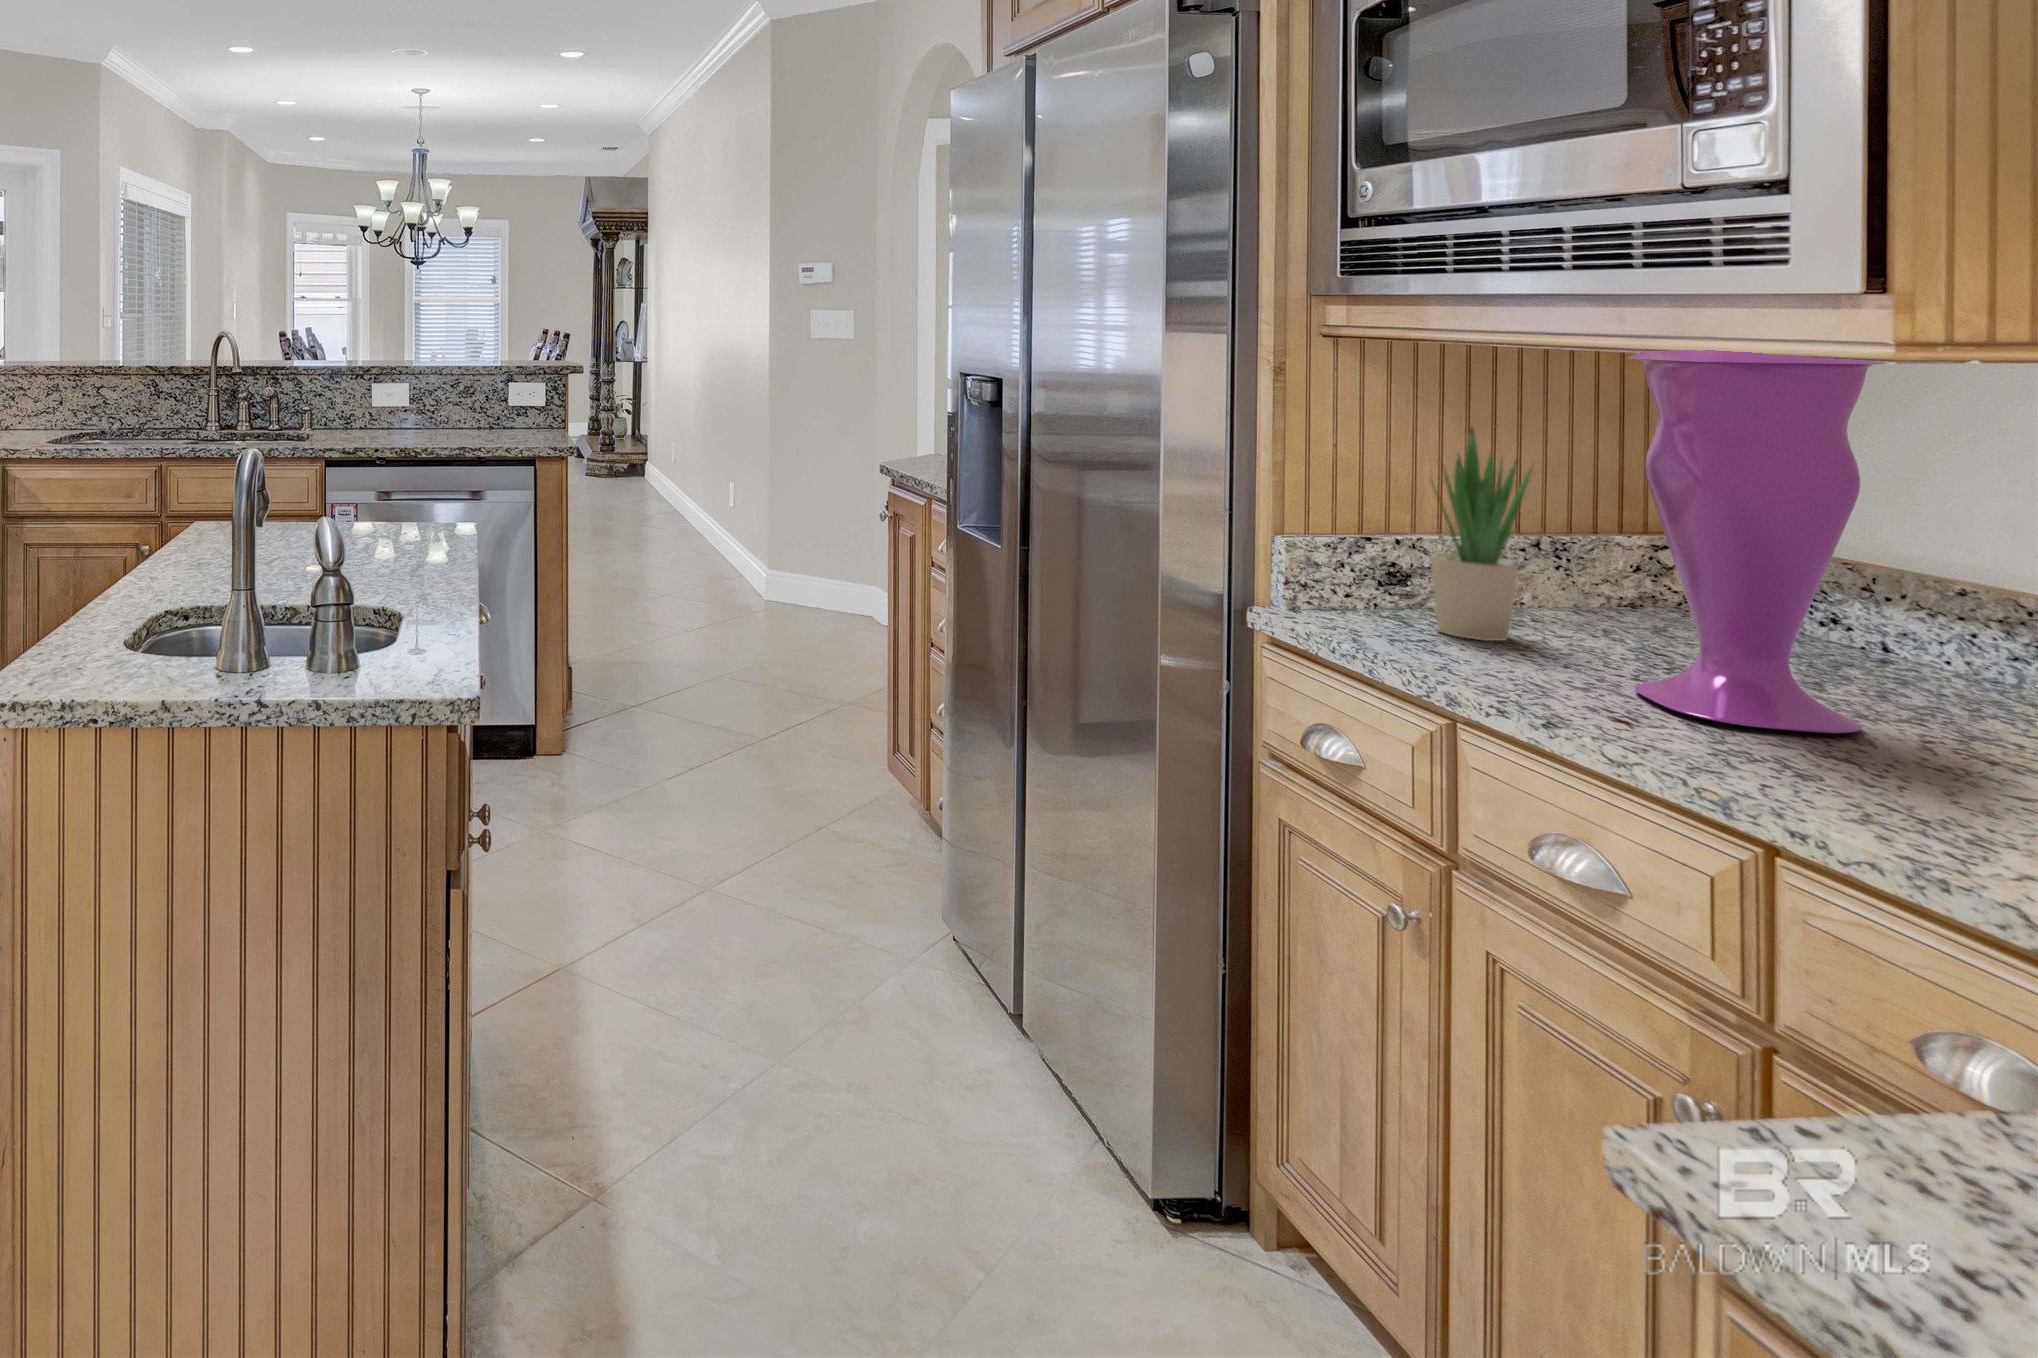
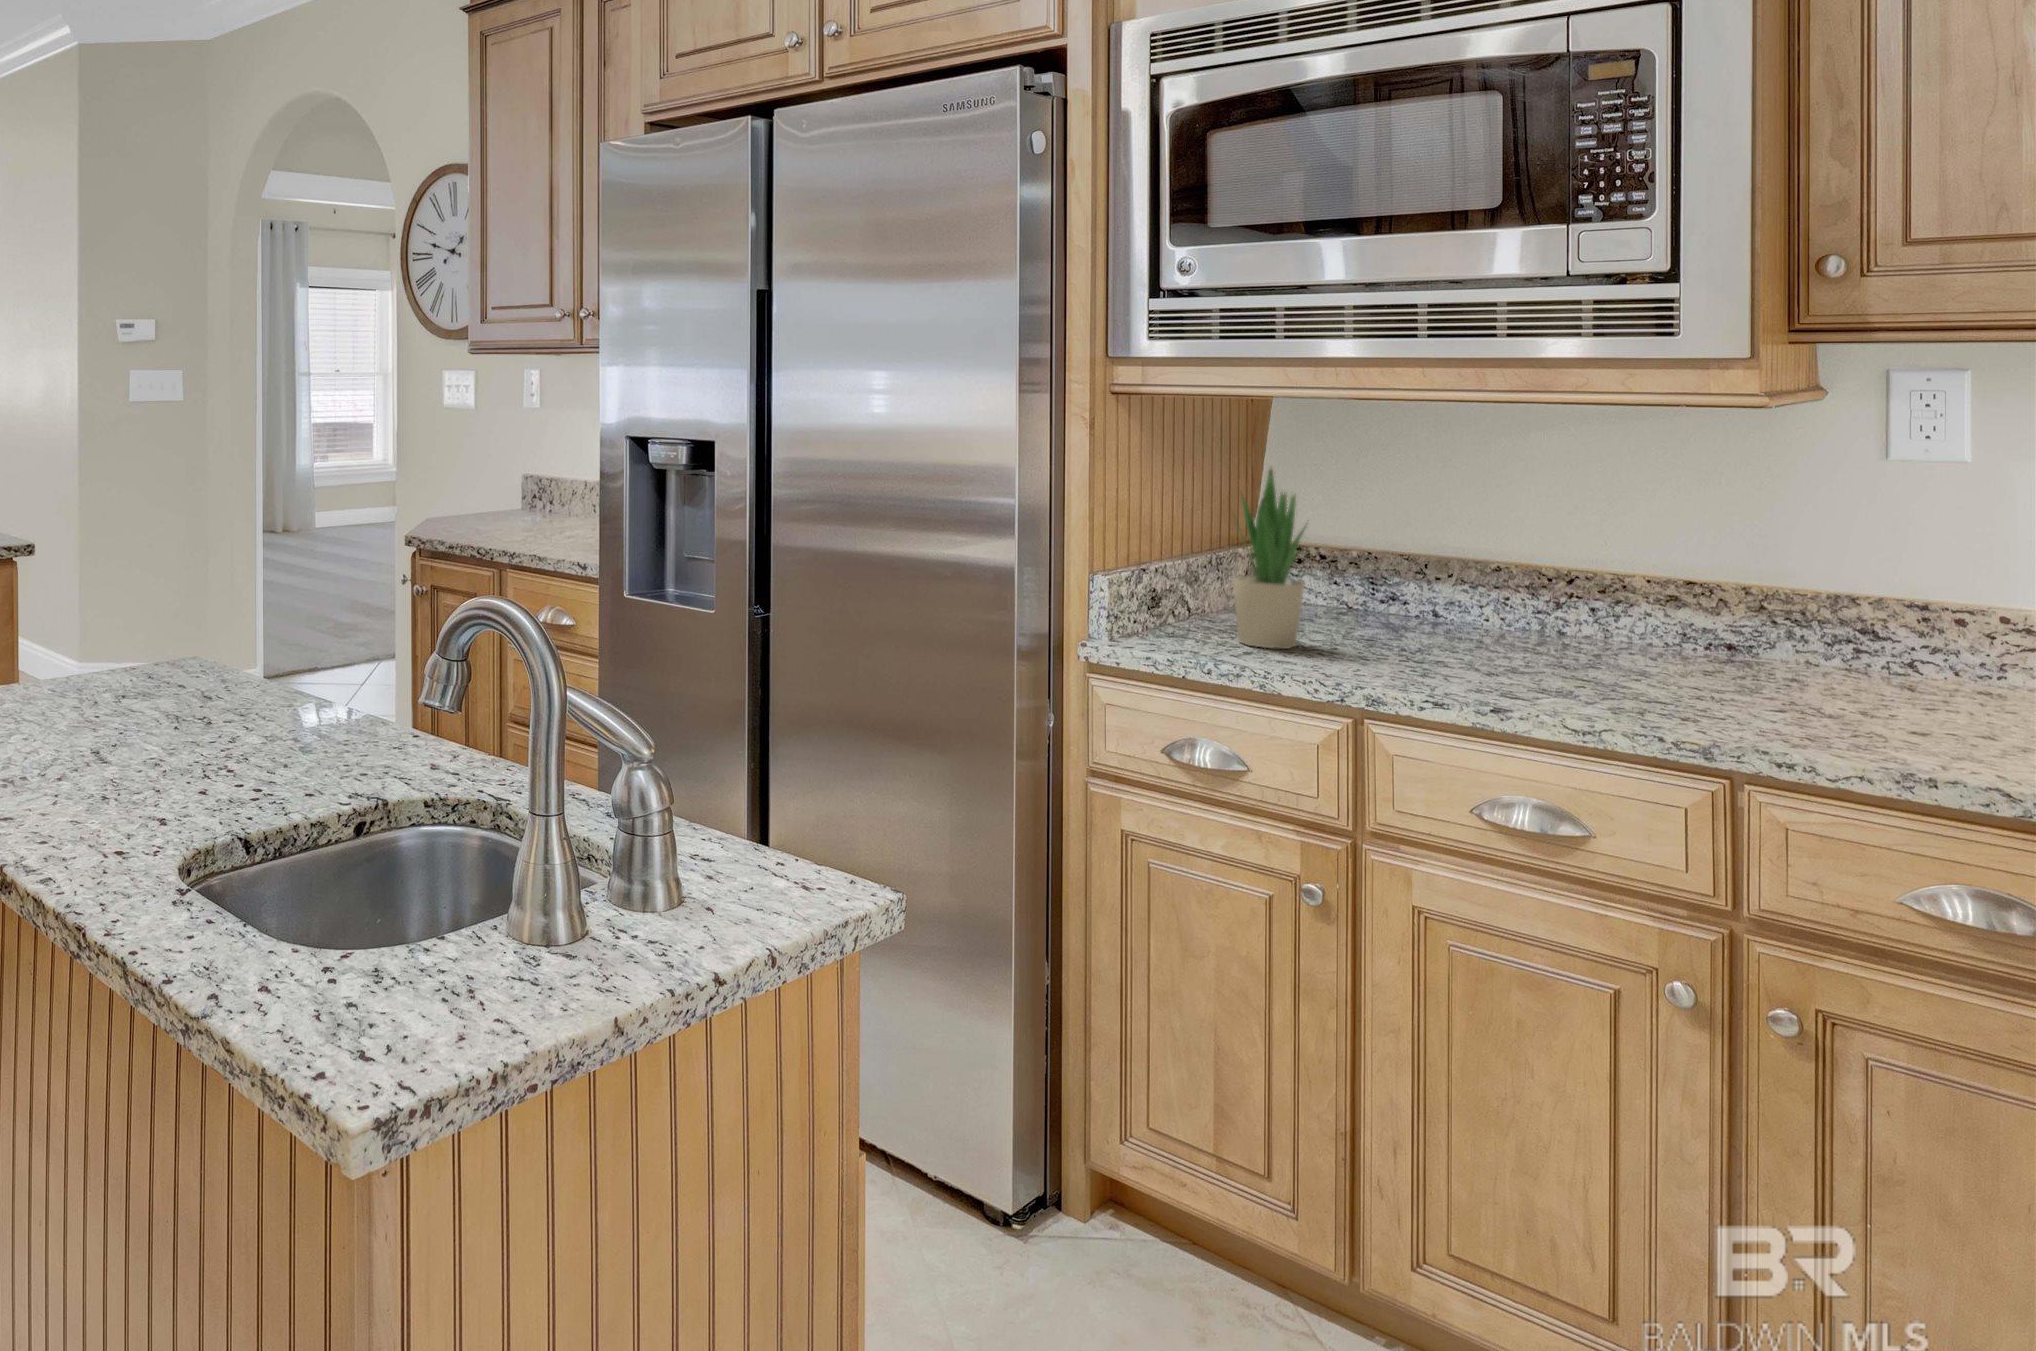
vase: present [1629,350,1886,733] -> none [1443,393,1621,688]

